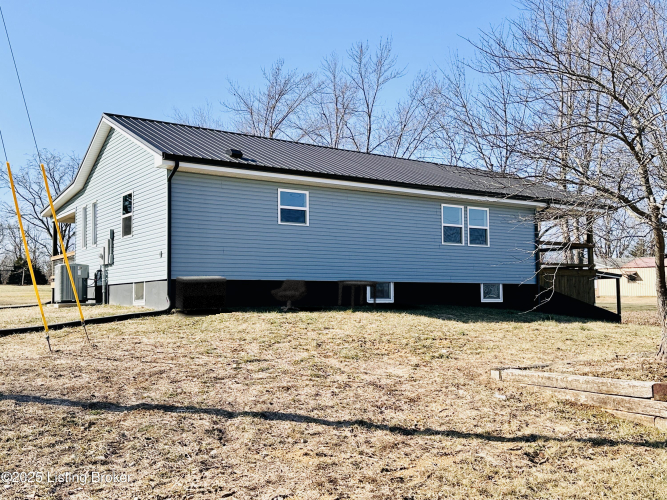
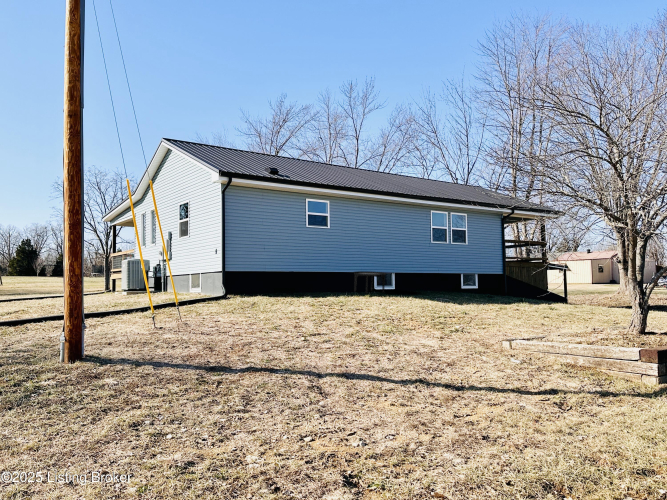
storage bench: present [176,276,226,313] -> none [230,269,270,298]
lounge chair: present [272,279,307,308] -> none [304,271,332,296]

